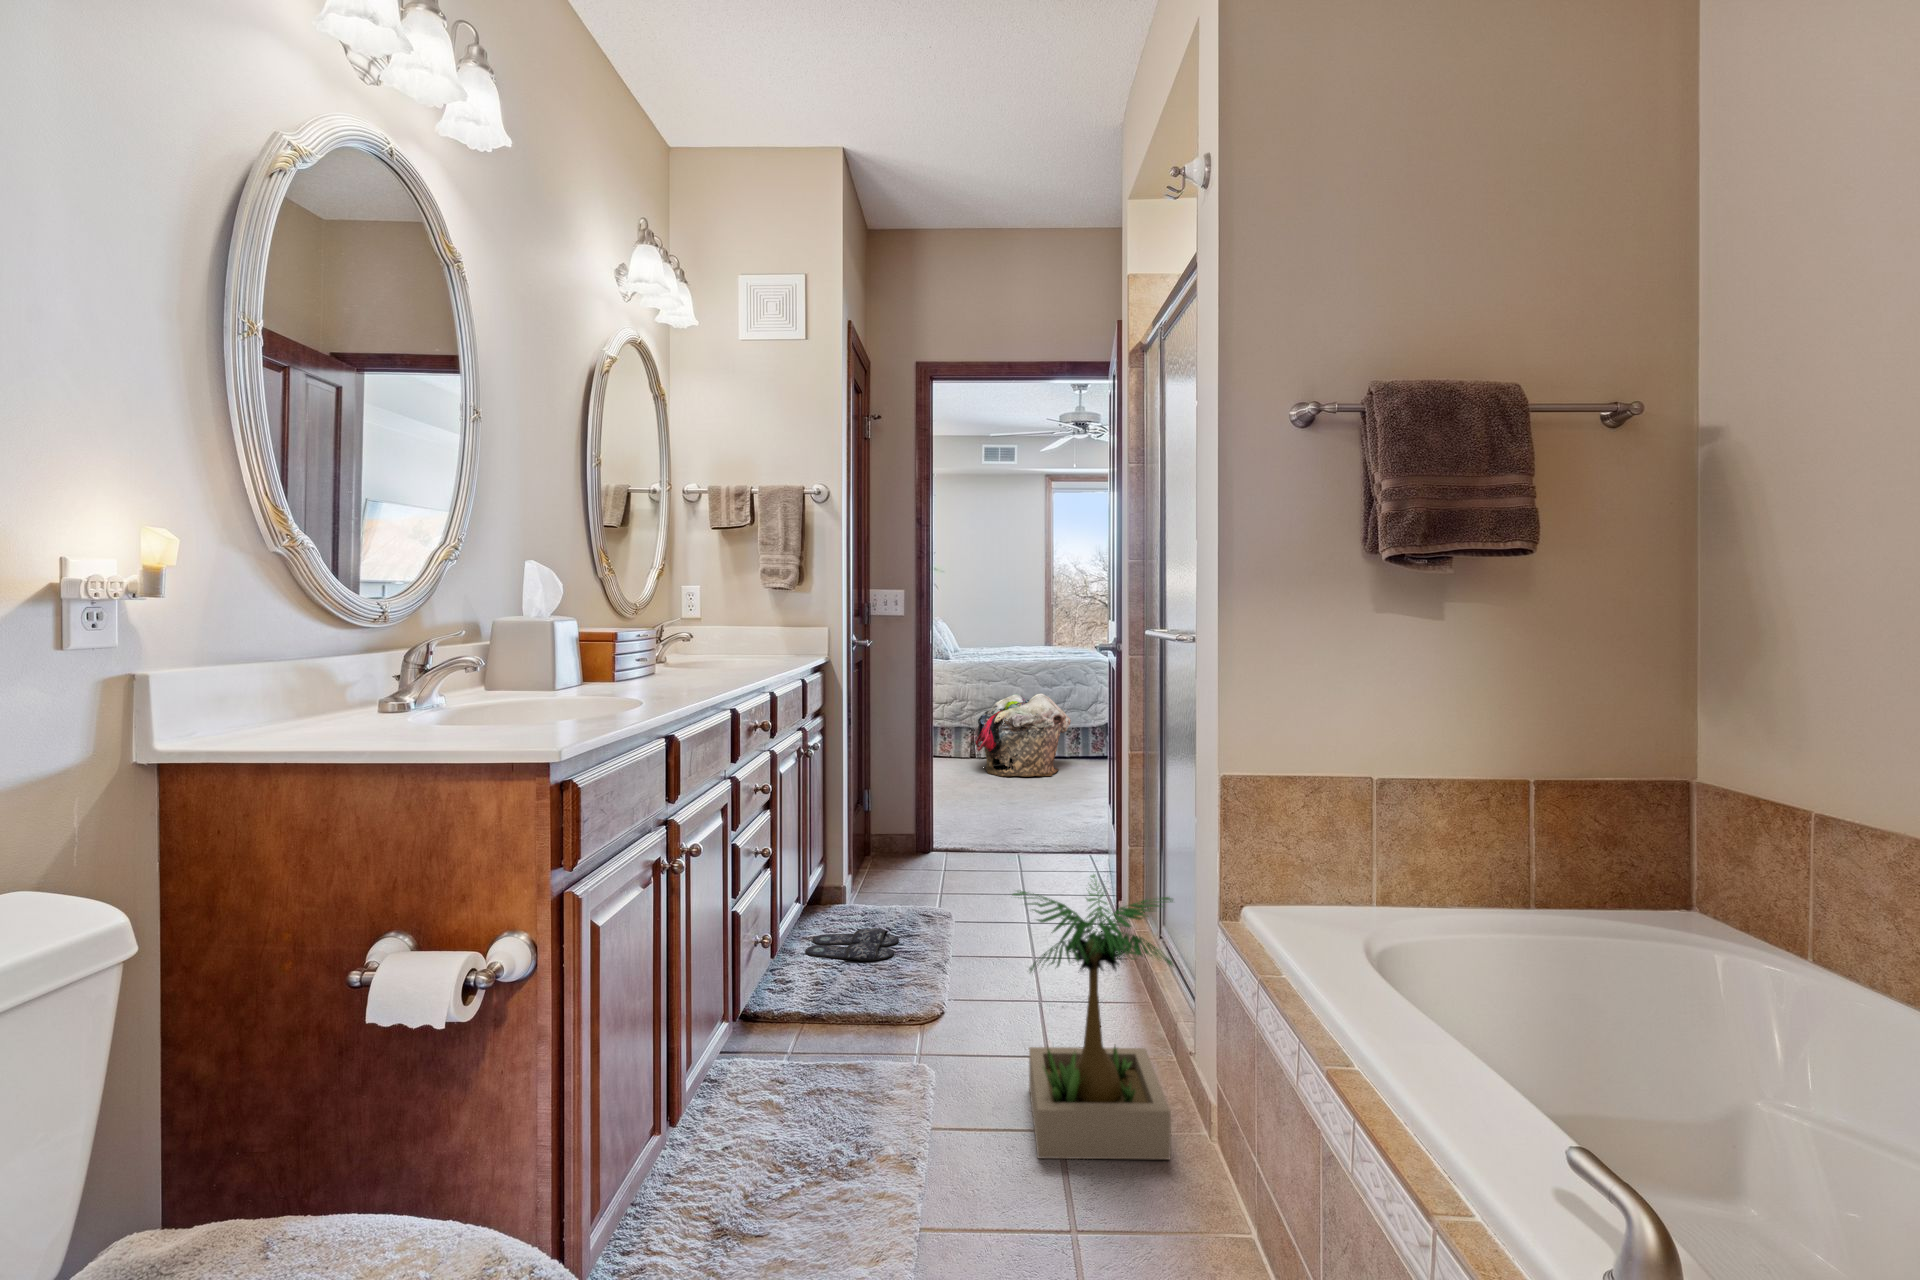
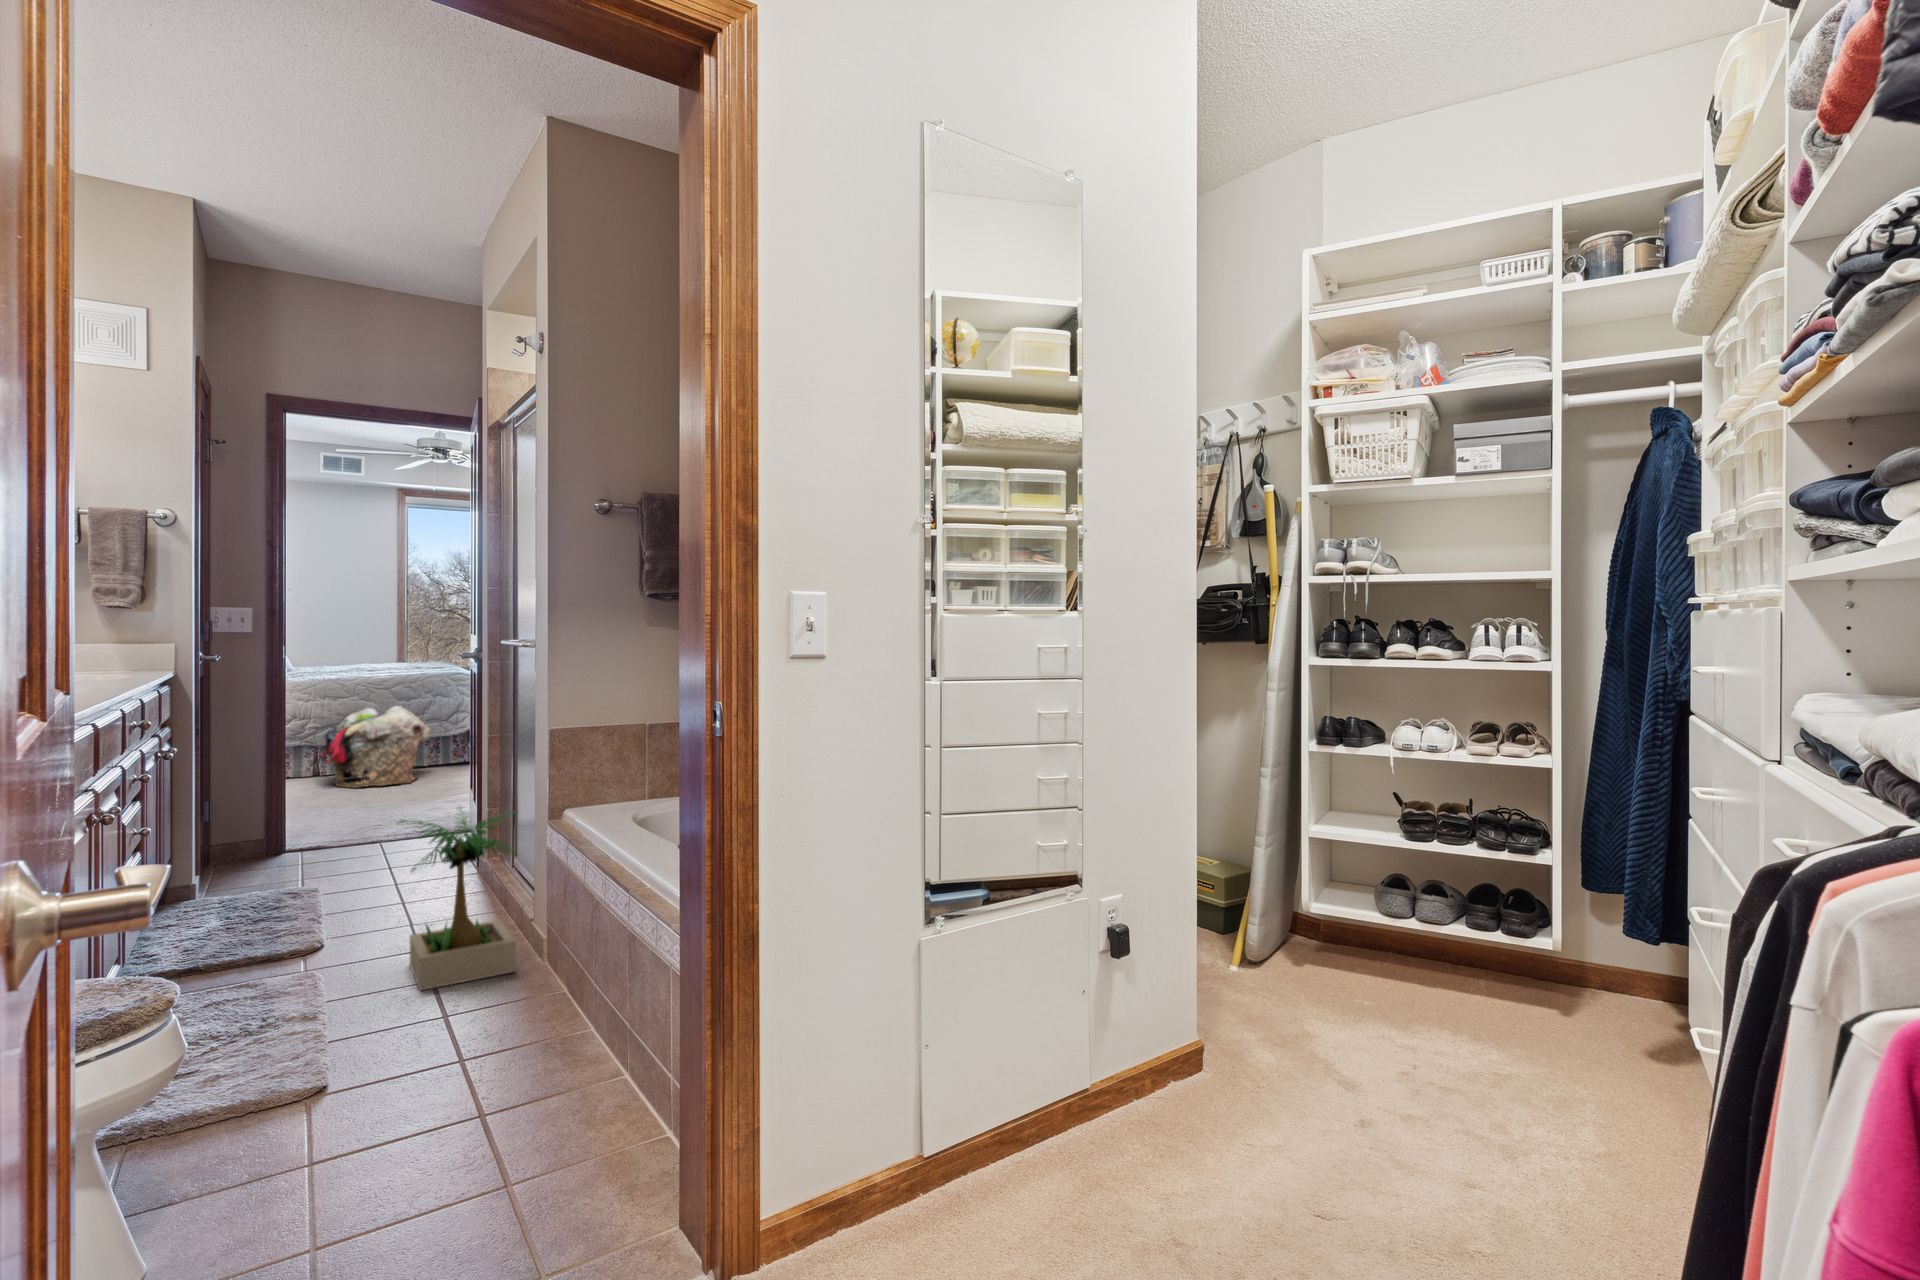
slippers: present [805,928,899,961] -> none [166,906,269,935]

